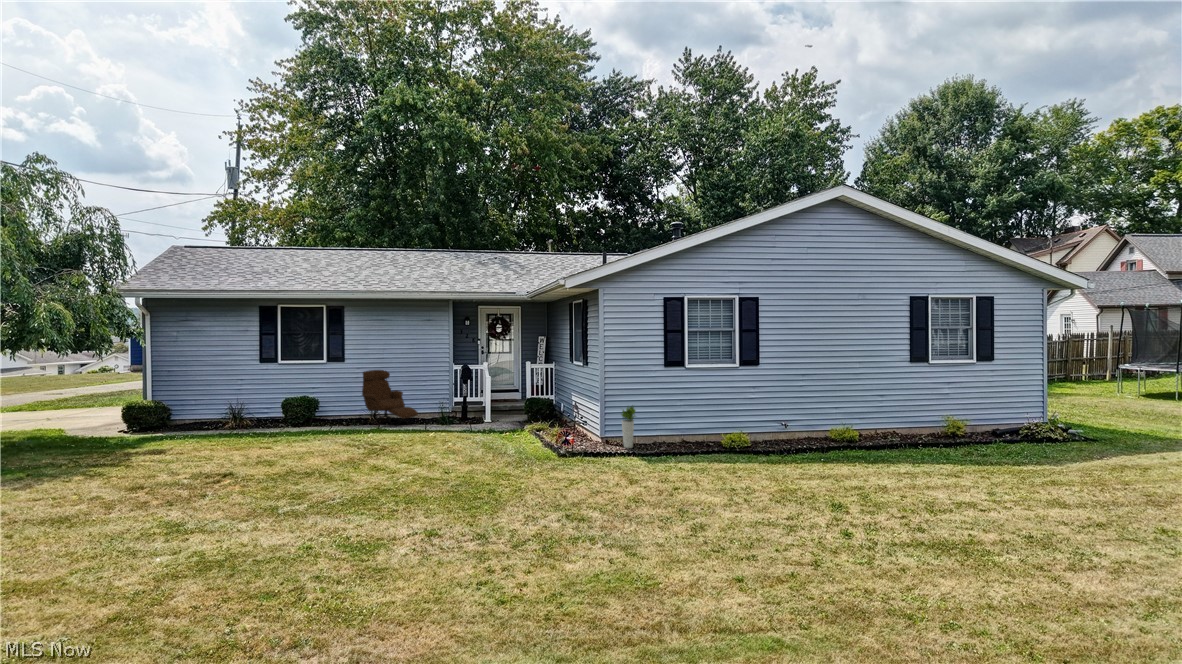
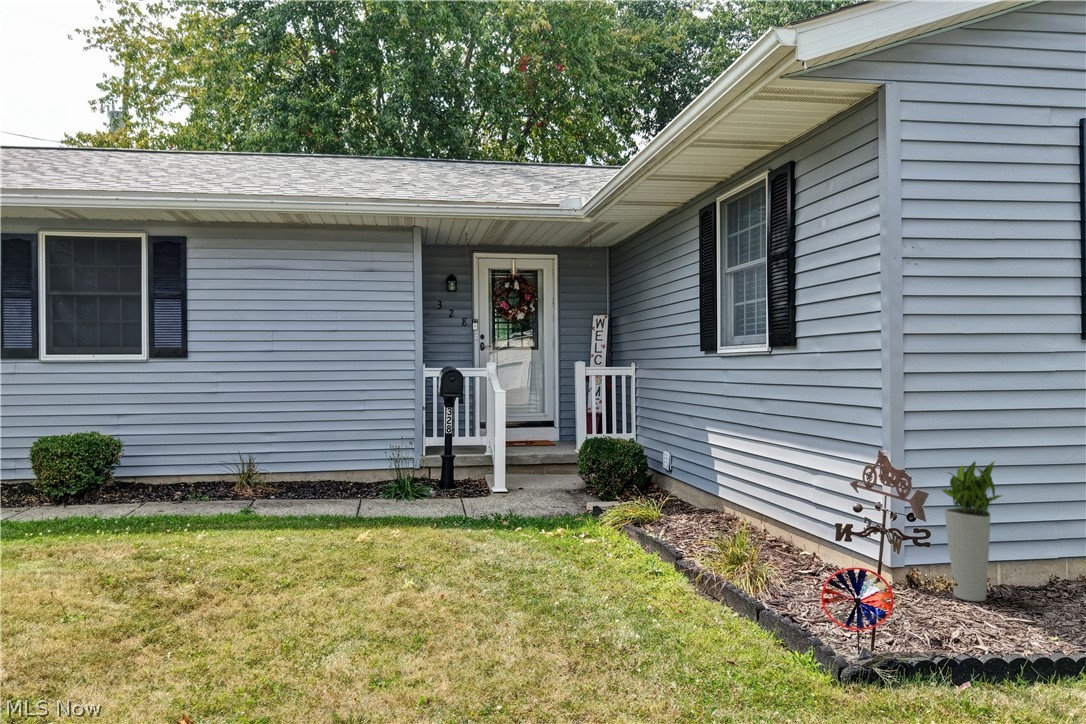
lounge chair: present [362,370,418,425] -> none [218,375,342,502]

